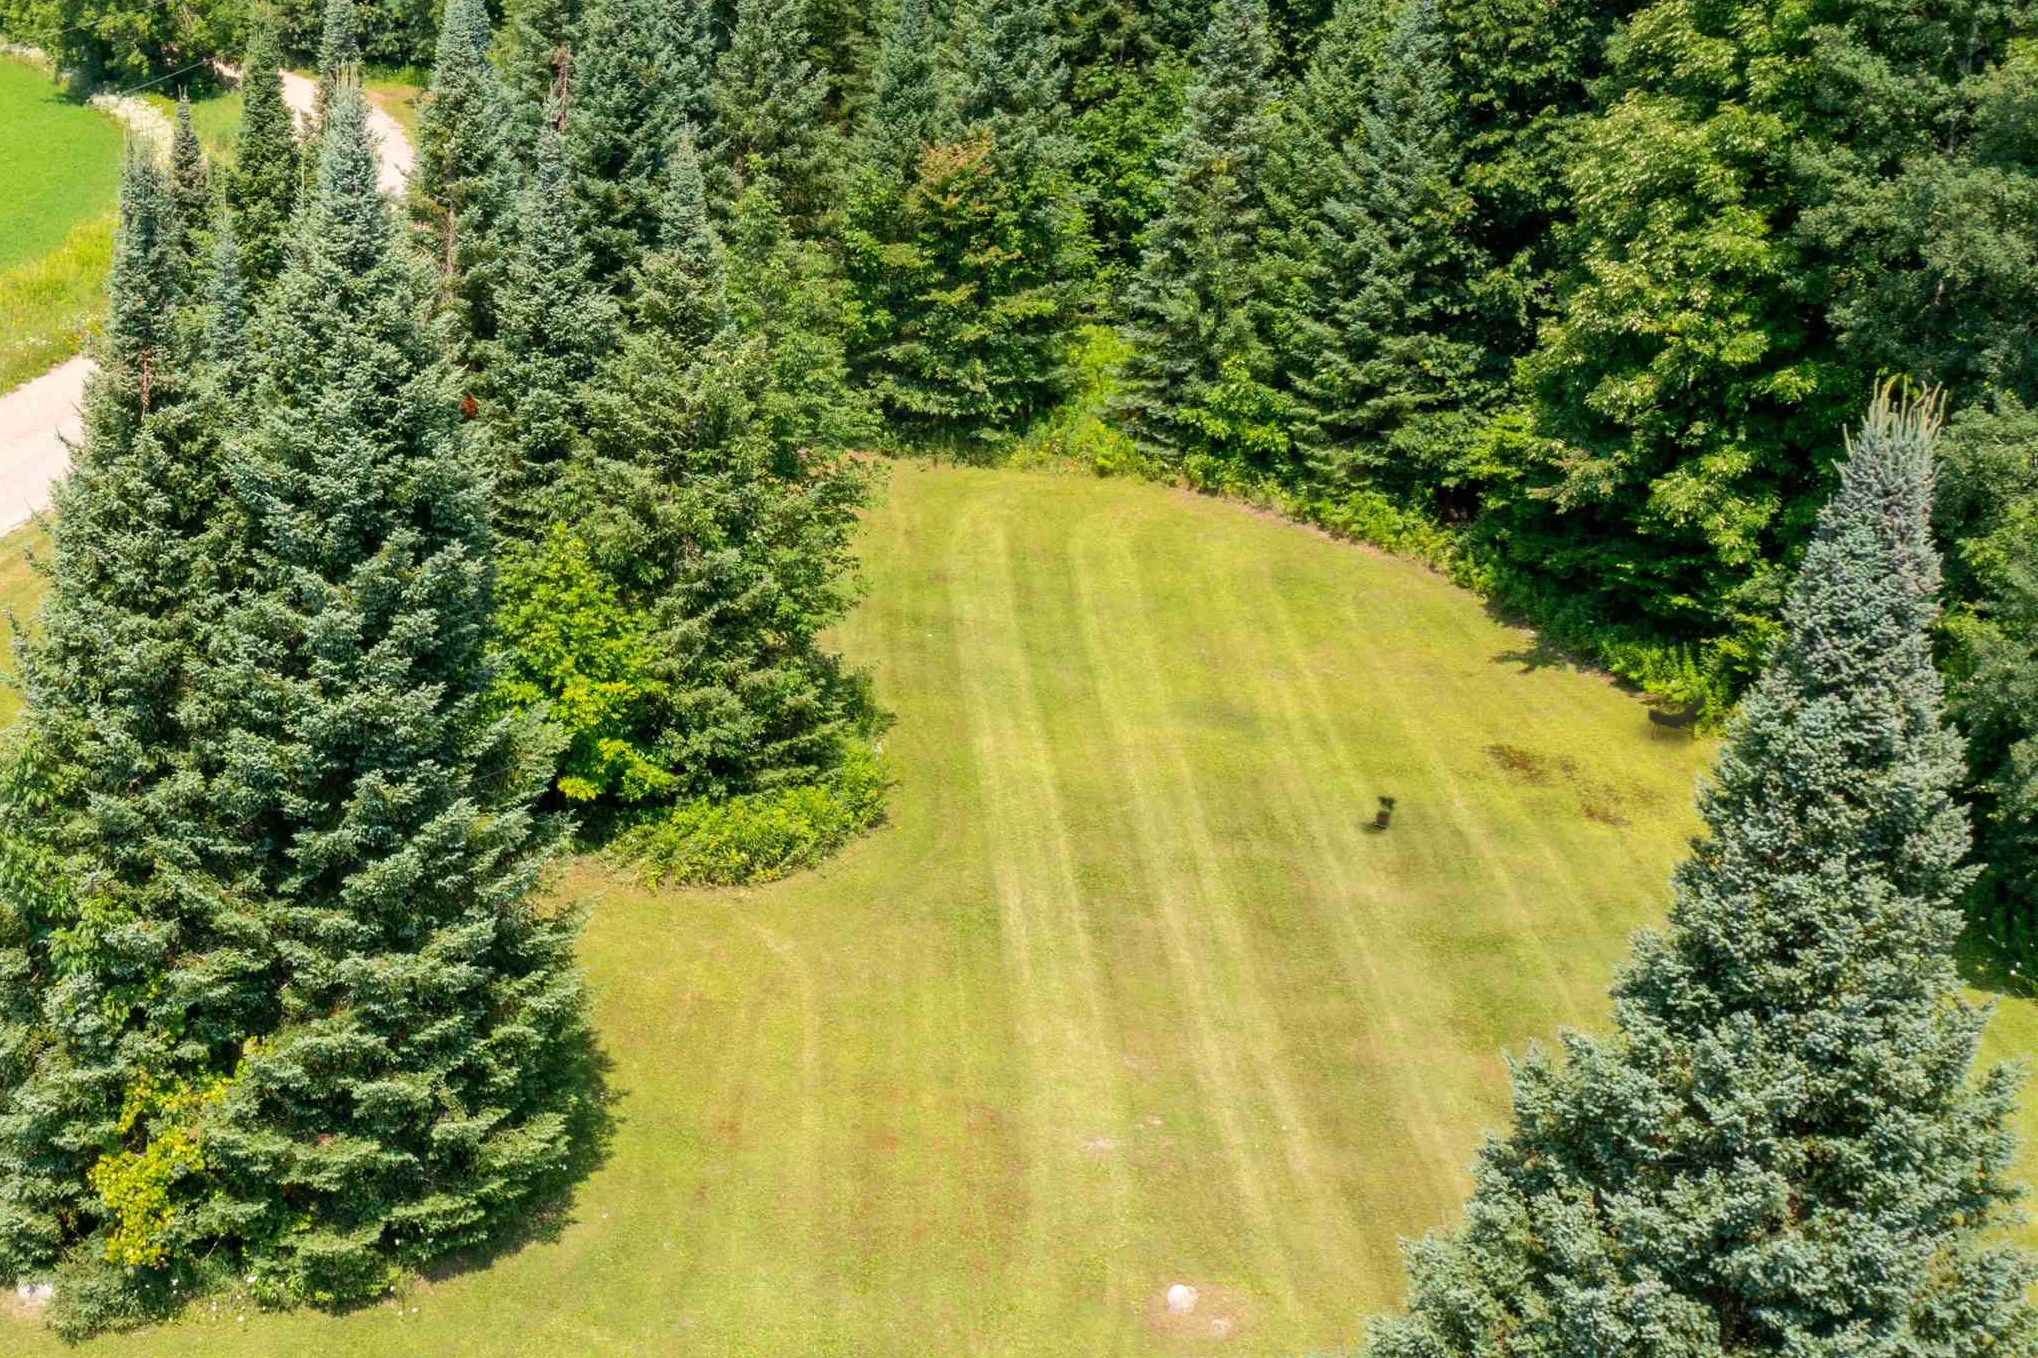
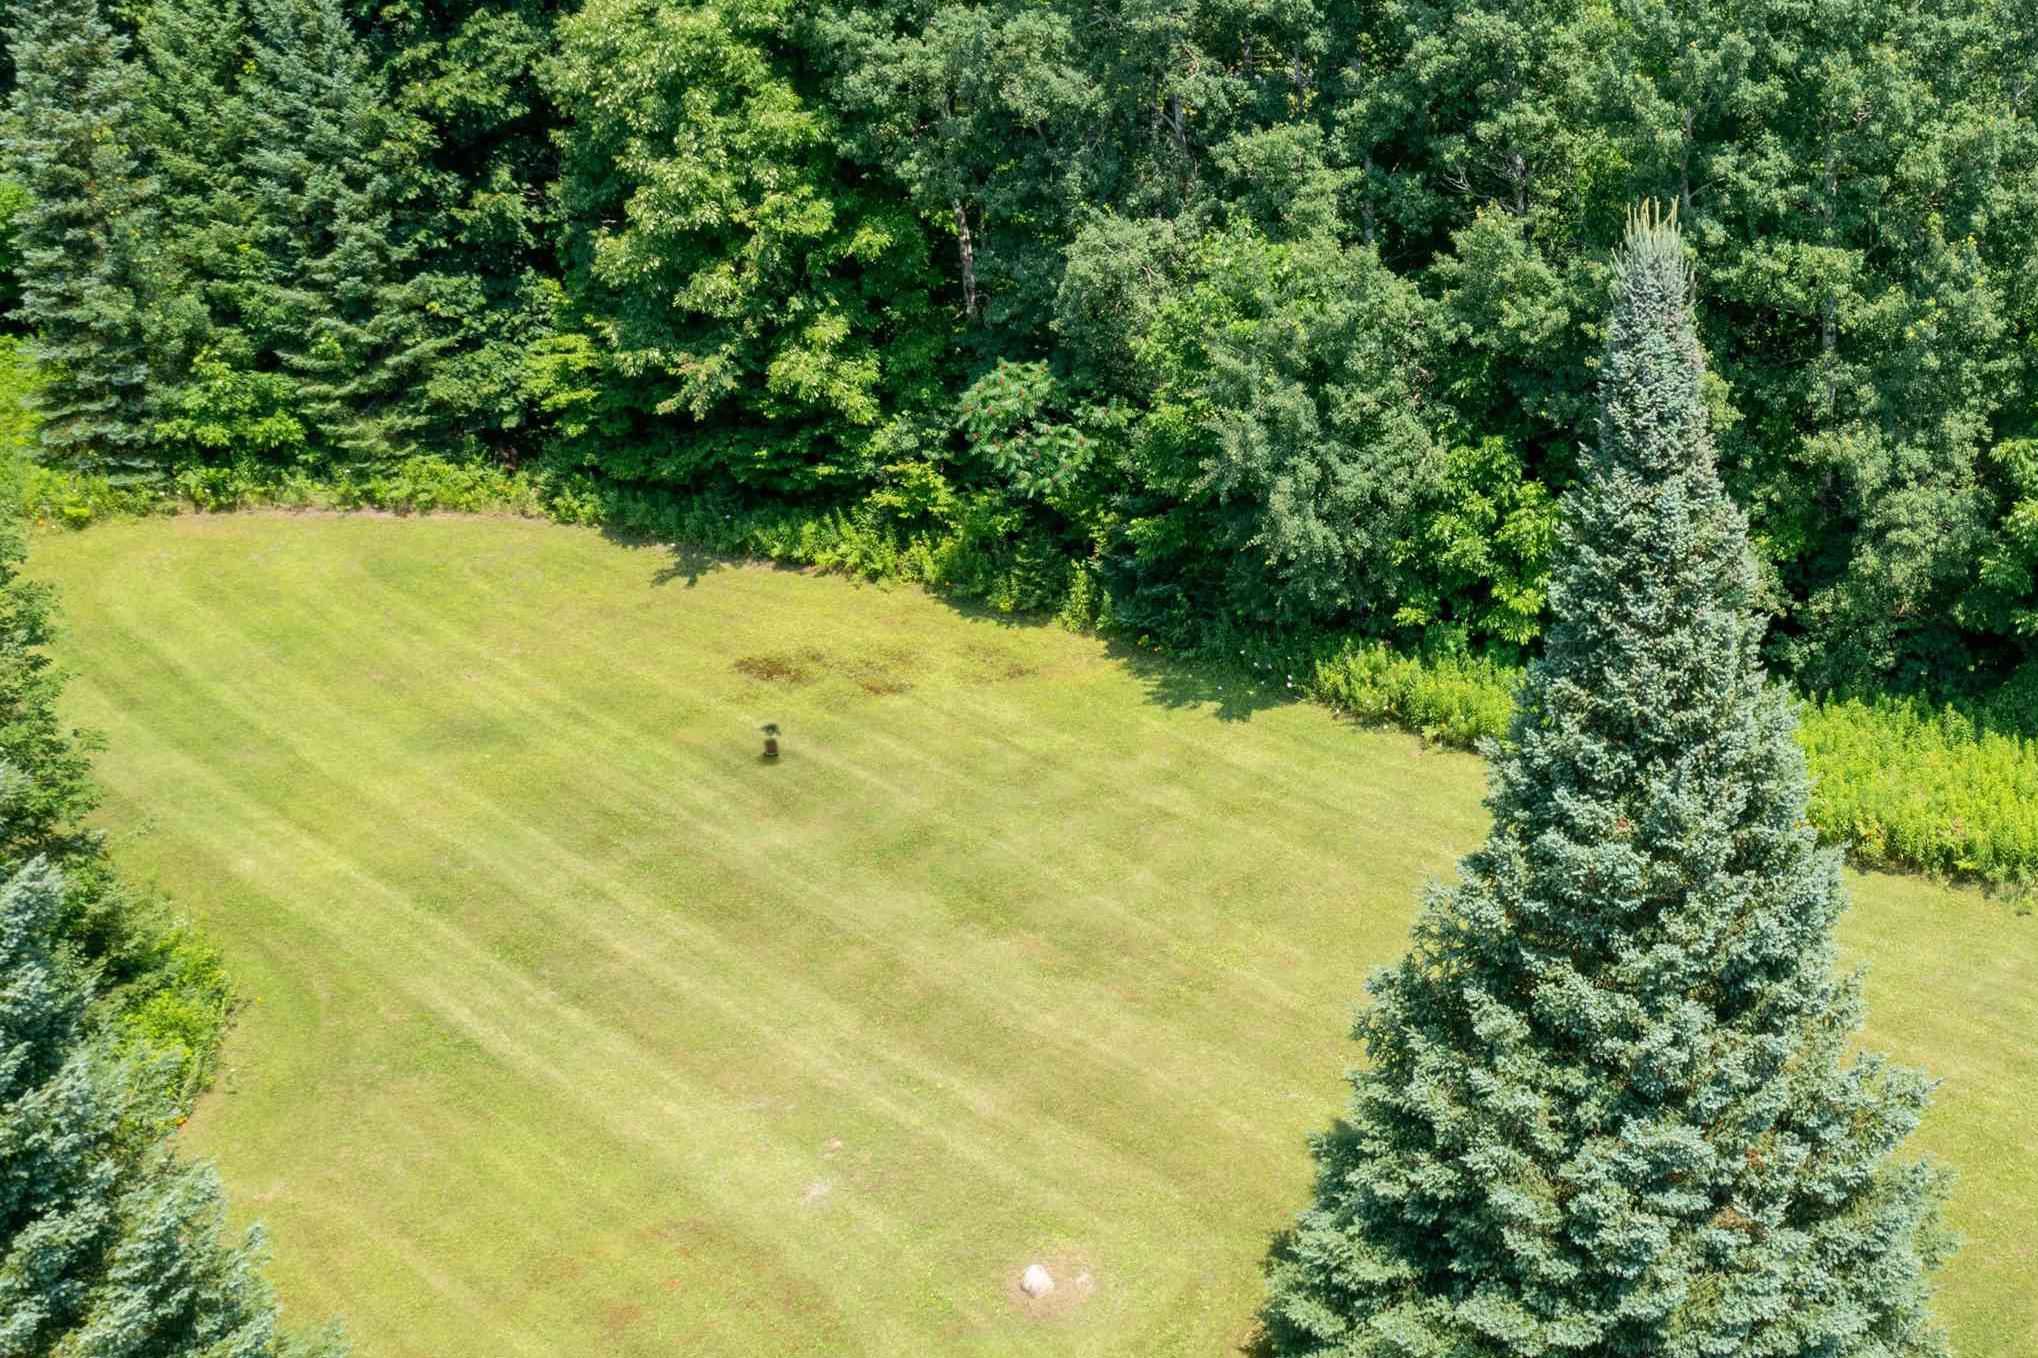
lounge chair: present [1648,693,1706,741] -> none [845,542,896,598]

